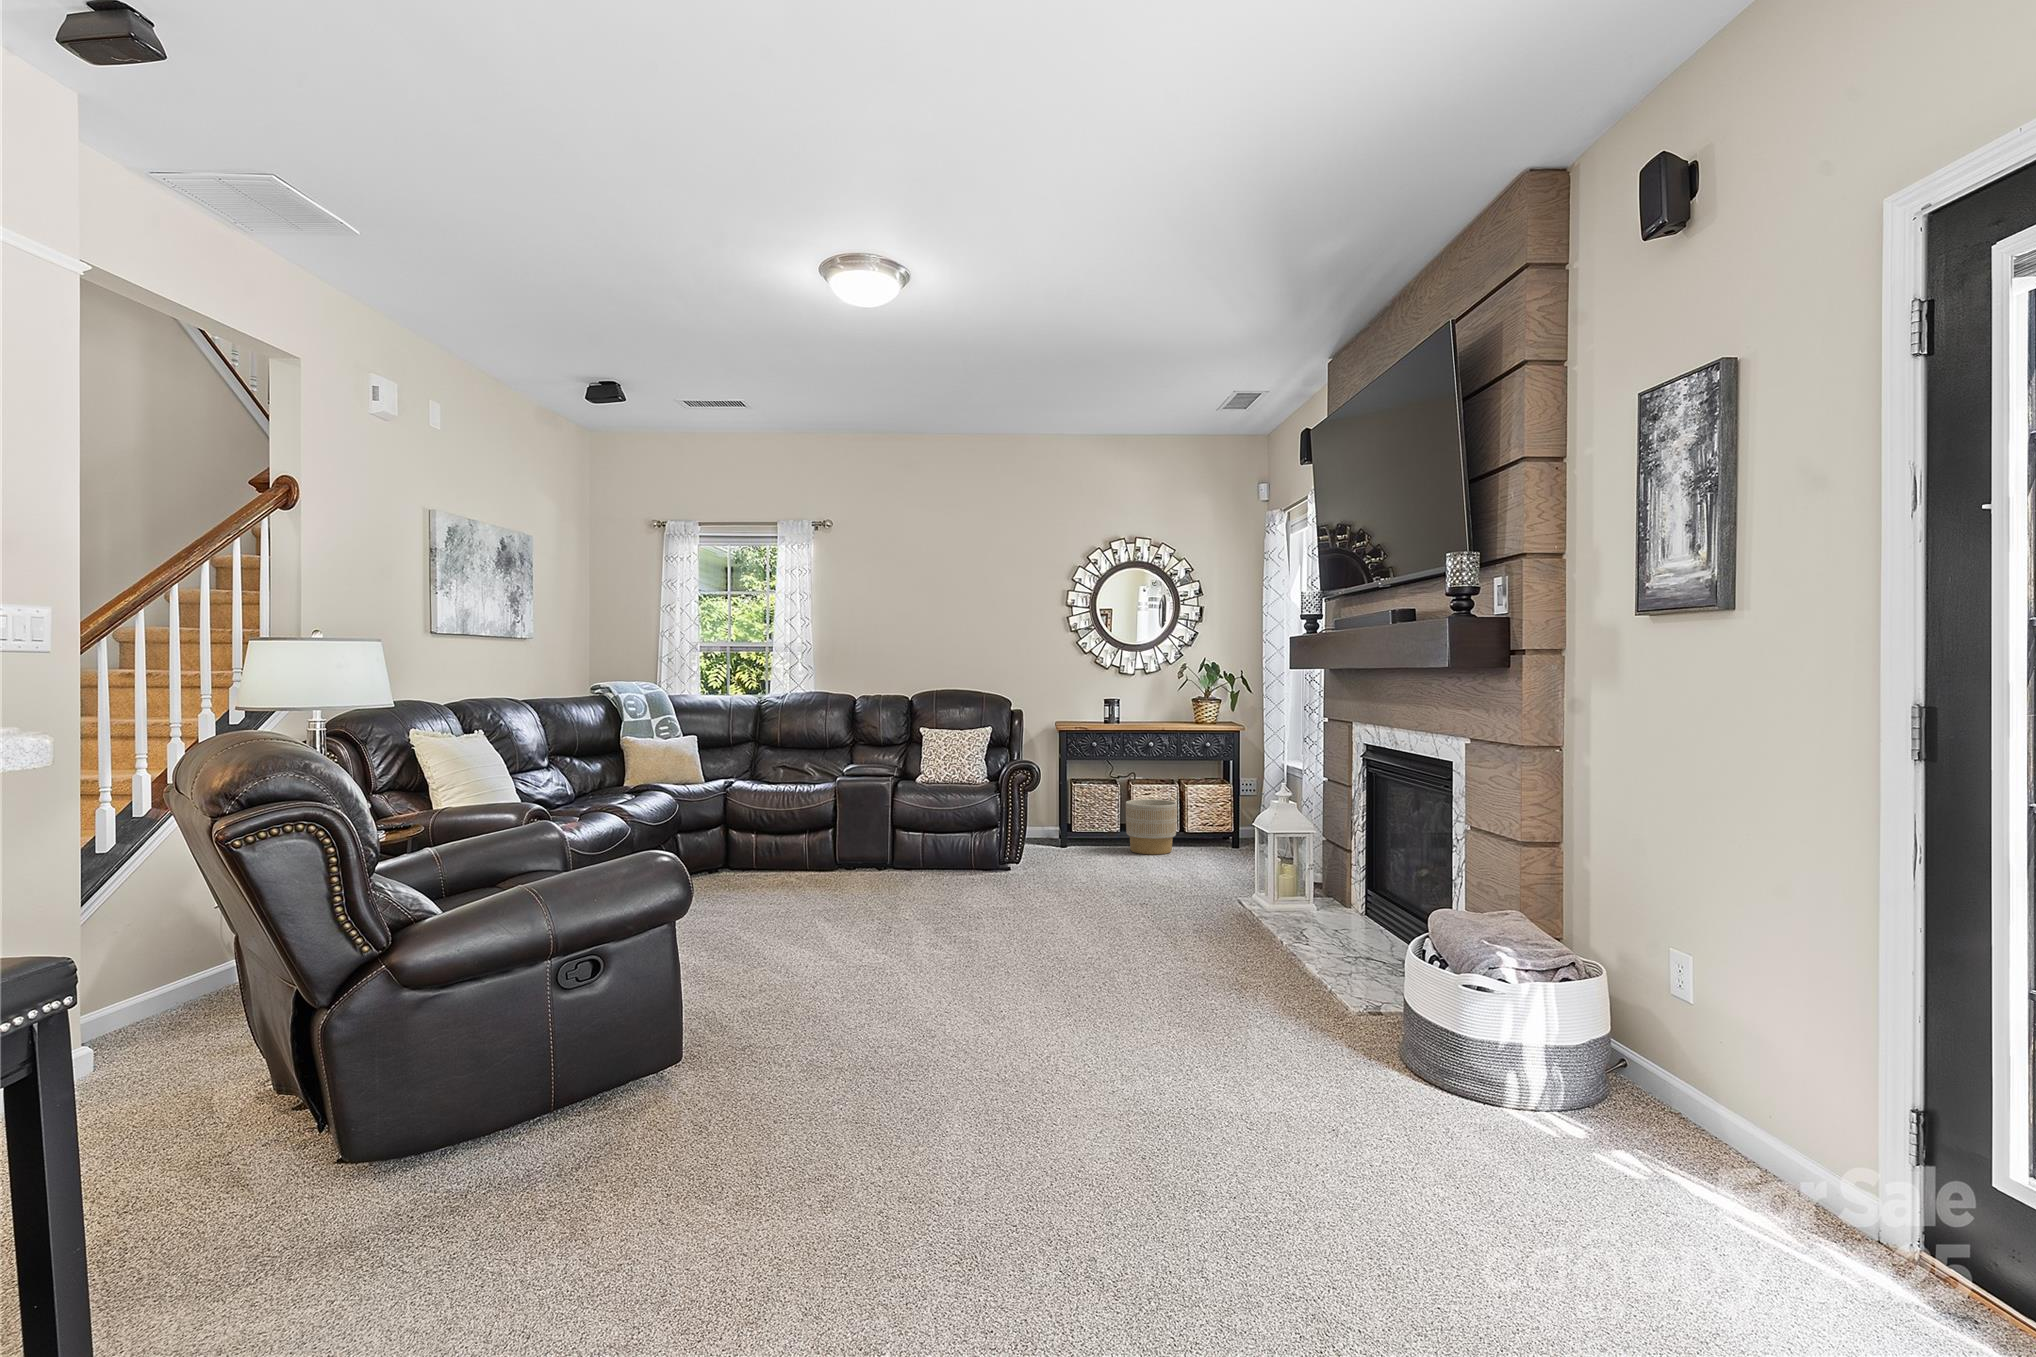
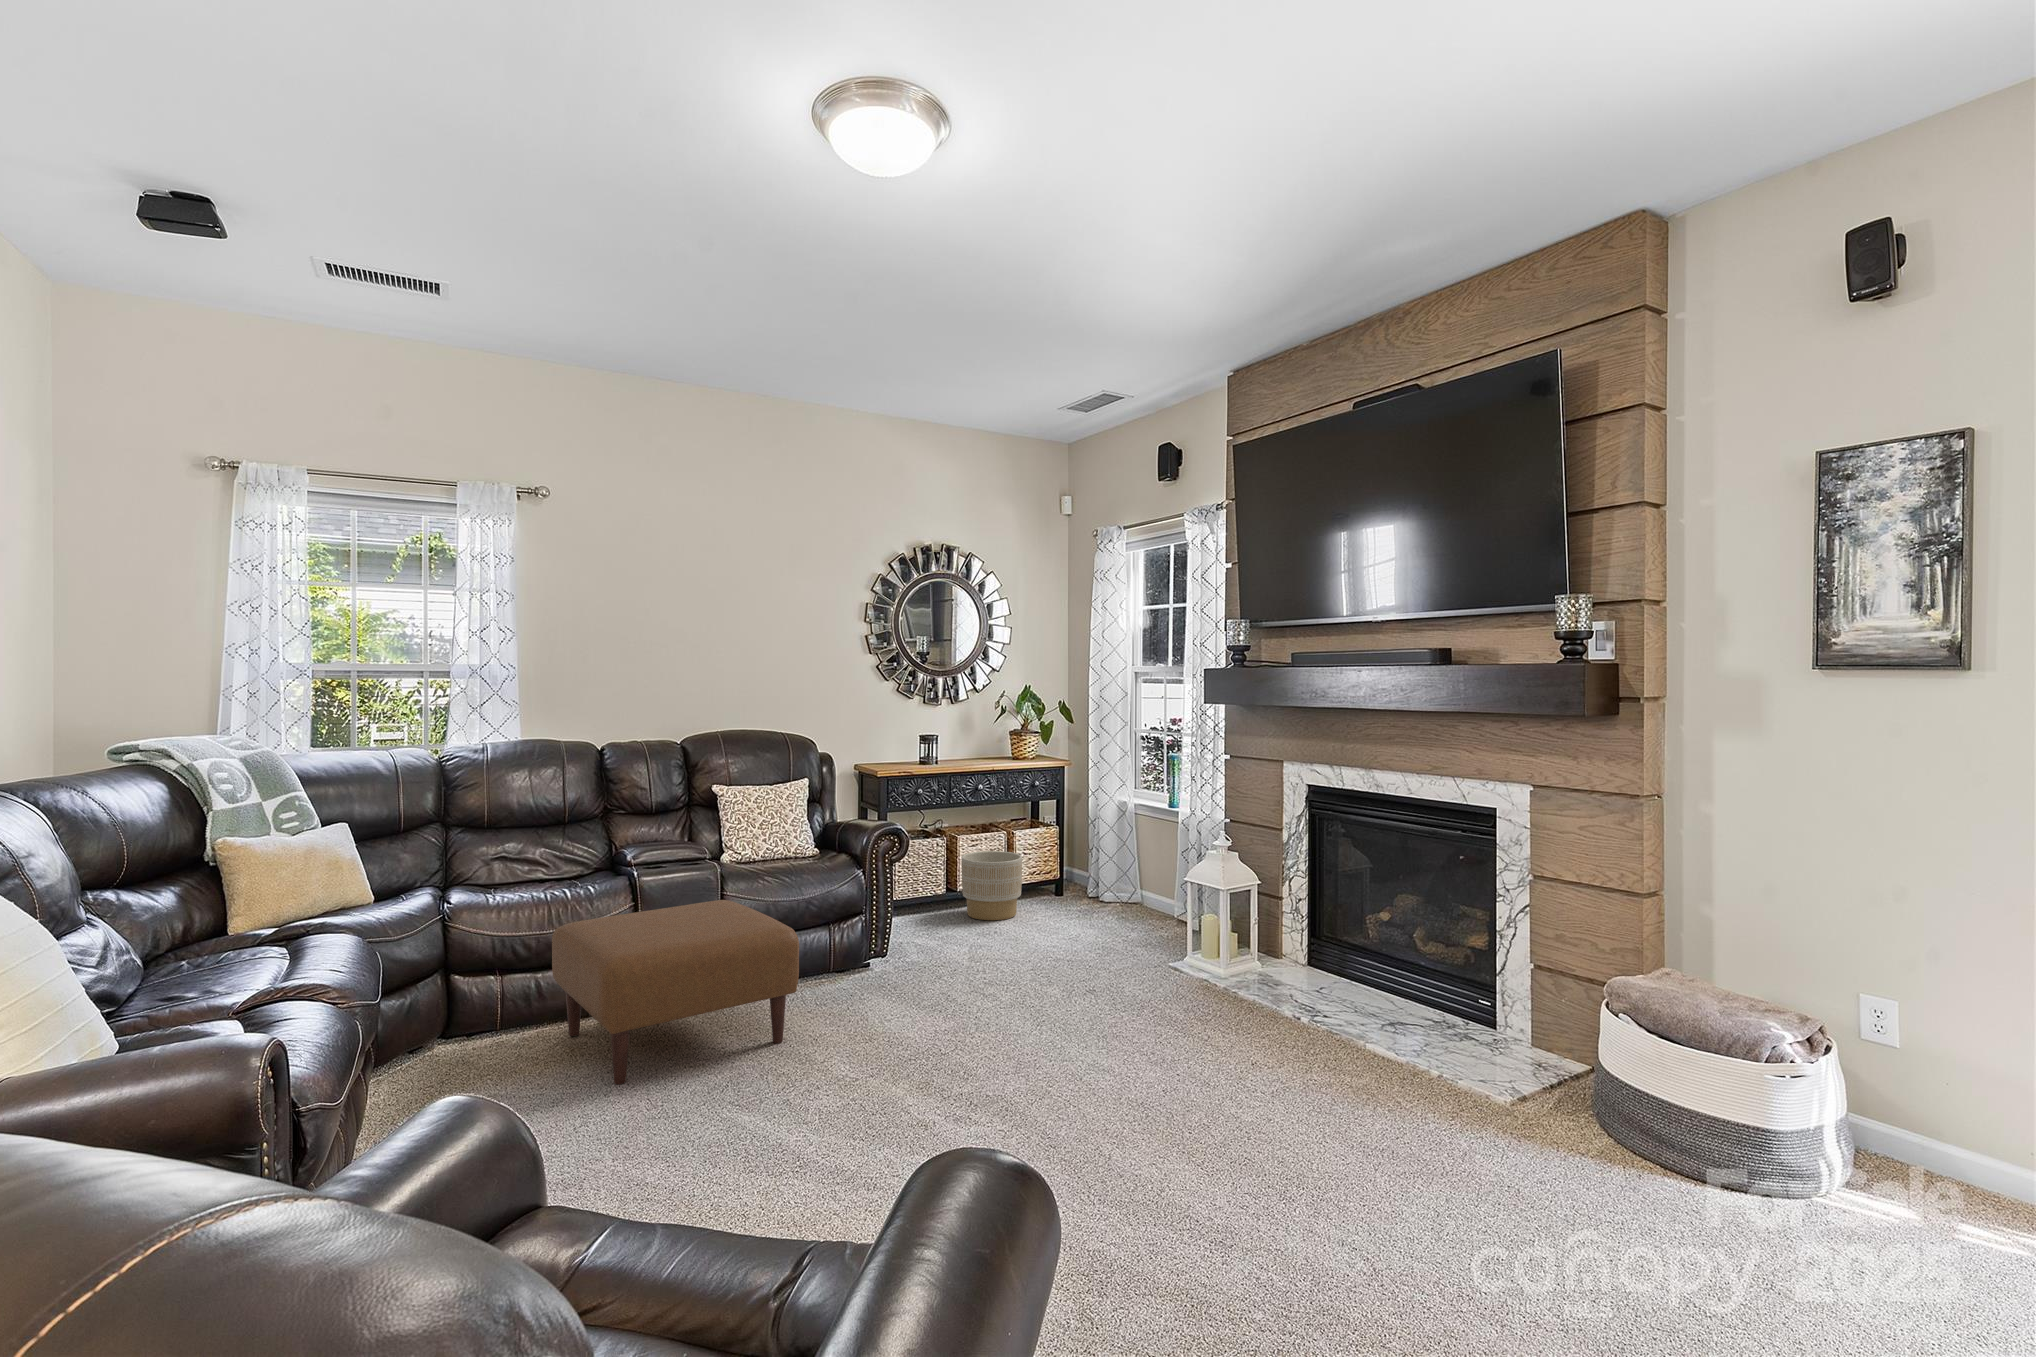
ottoman: none [775,802,907,896] -> present [552,900,799,1084]

